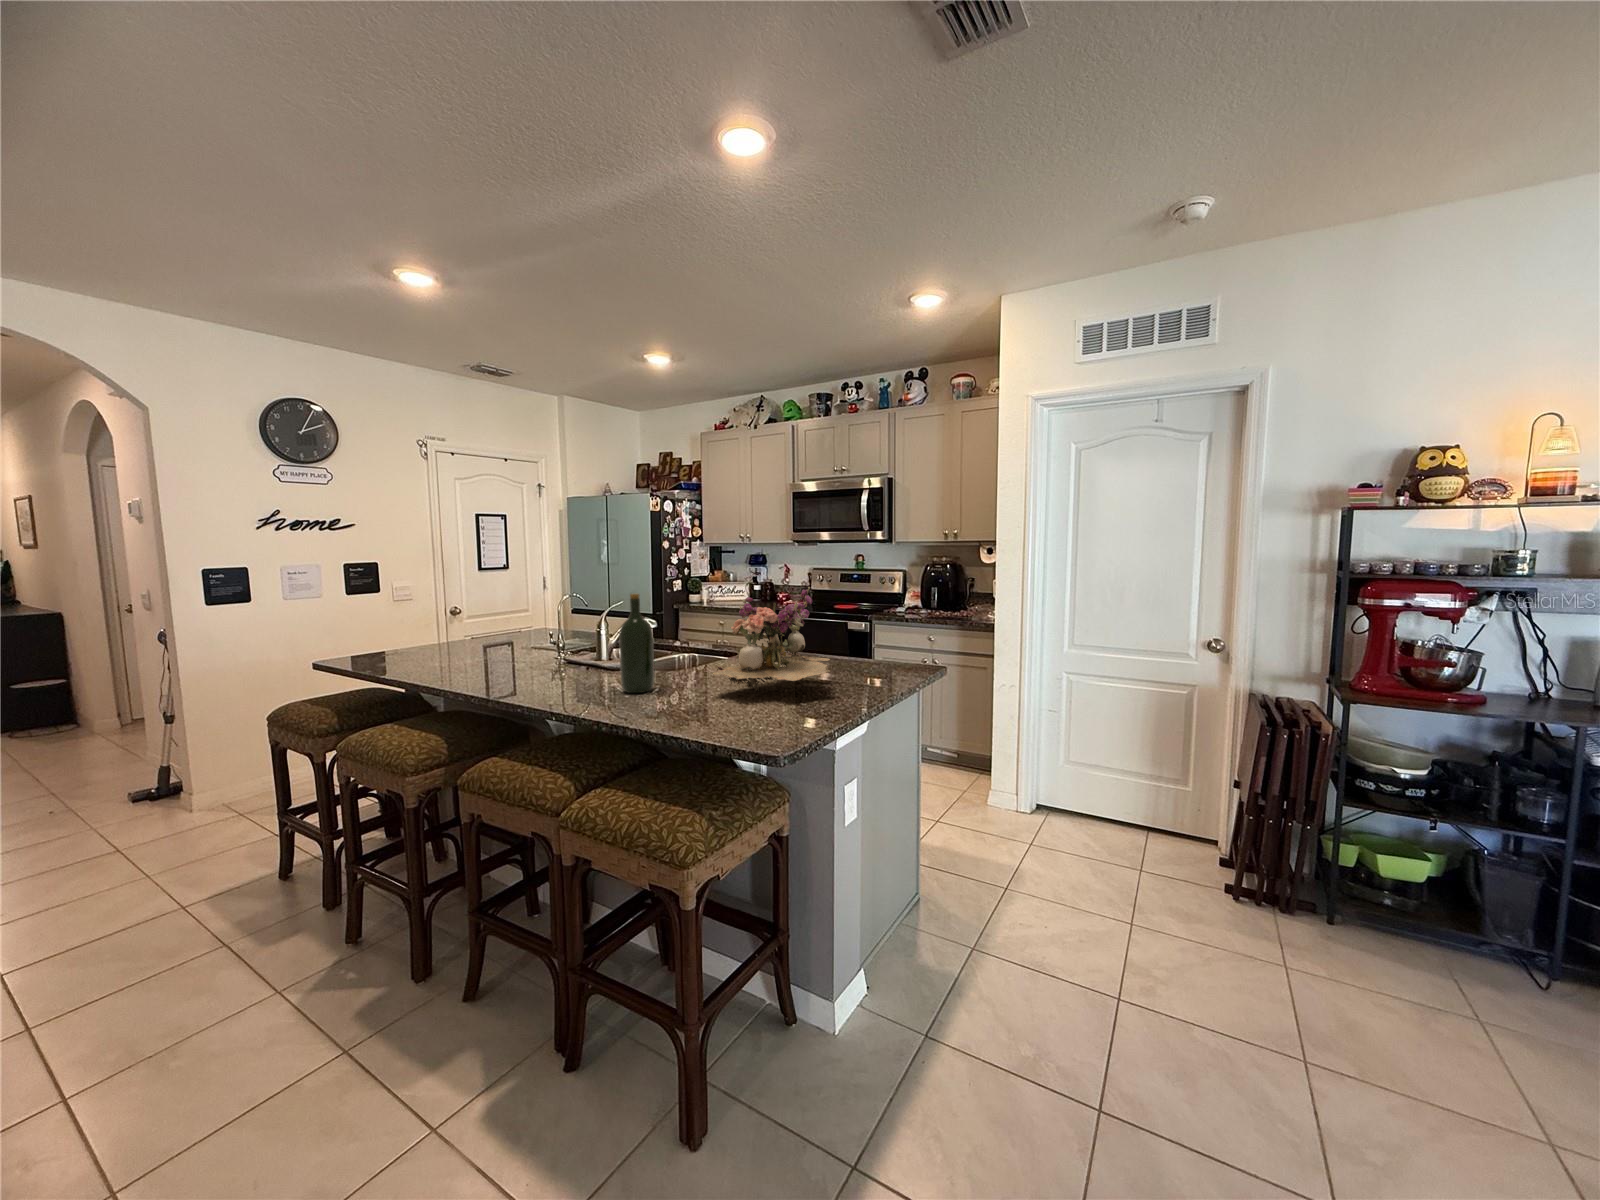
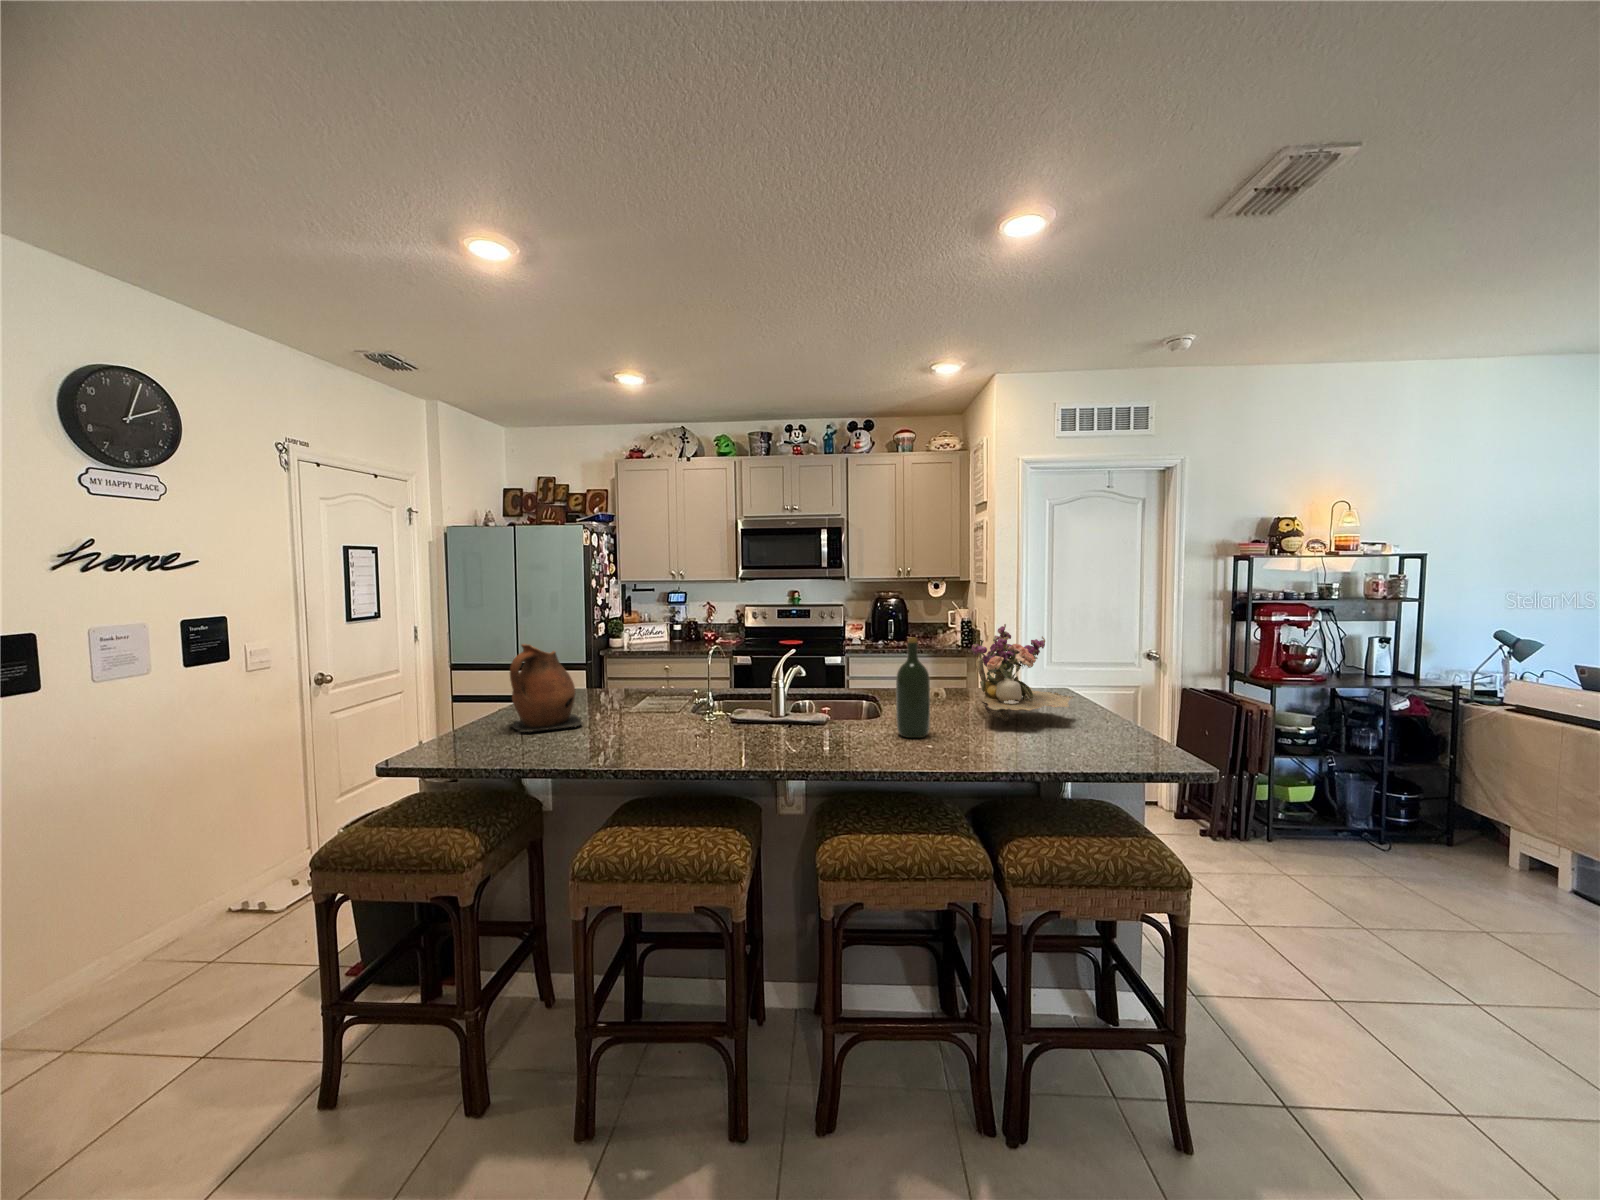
ceramic pitcher: none [415,586,490,655] -> present [510,644,582,732]

